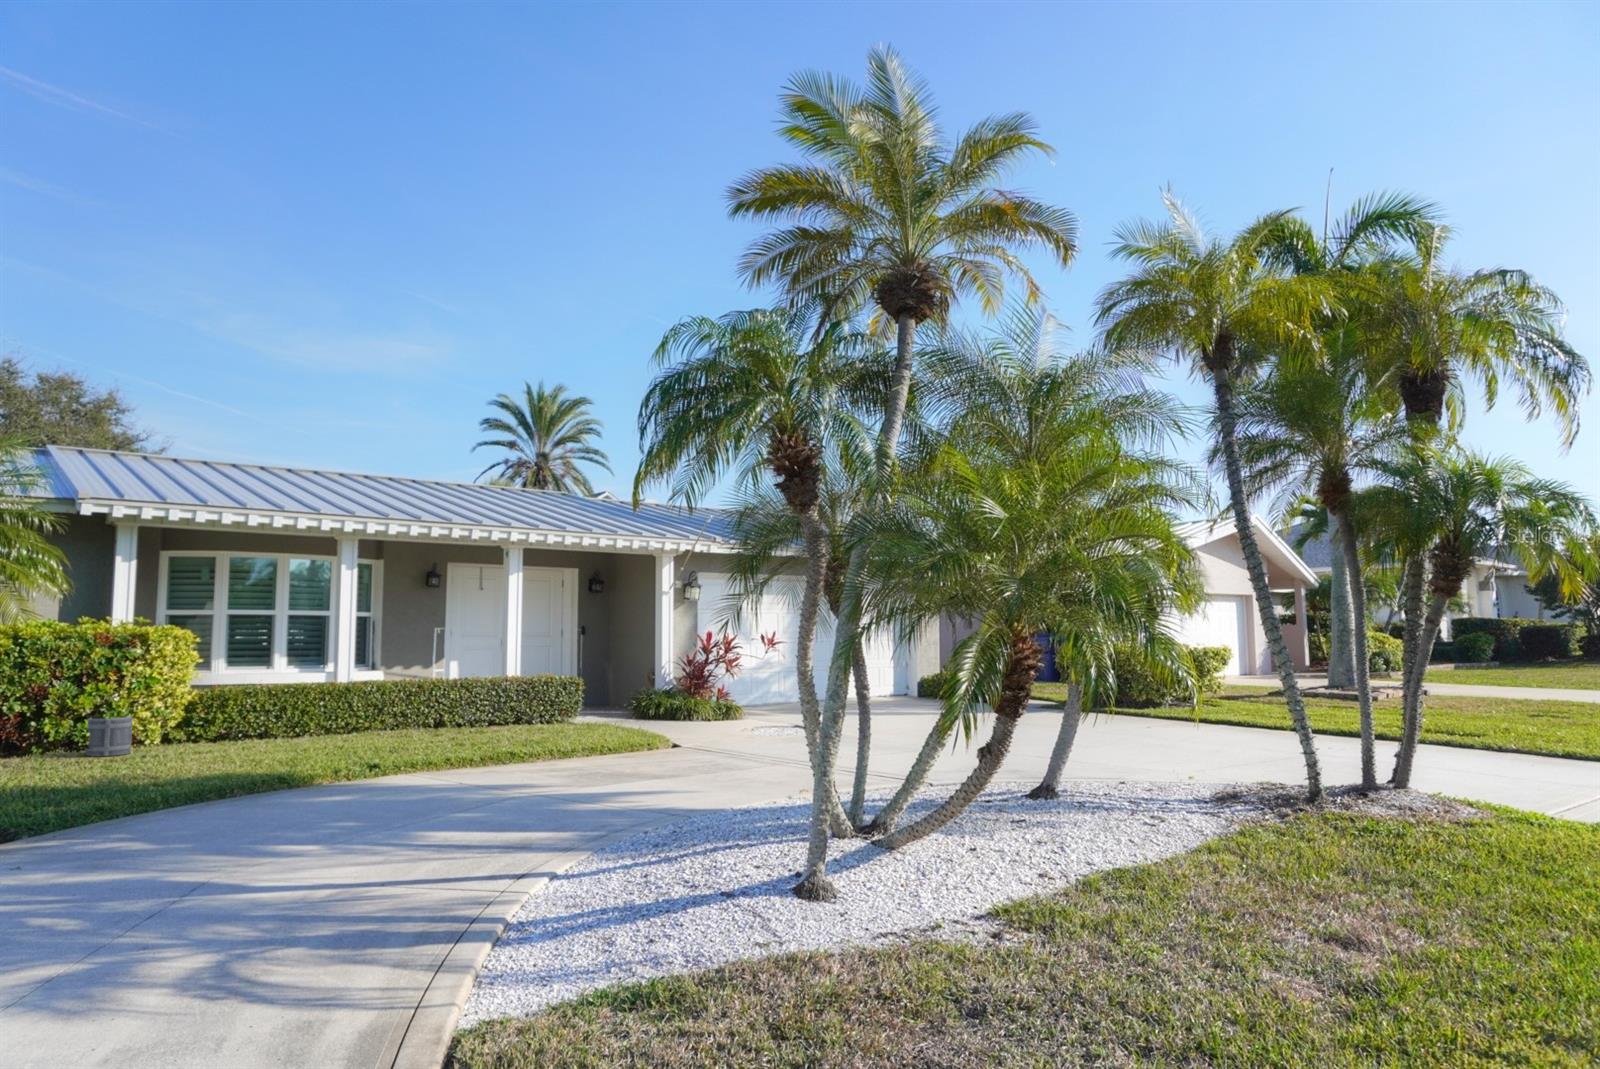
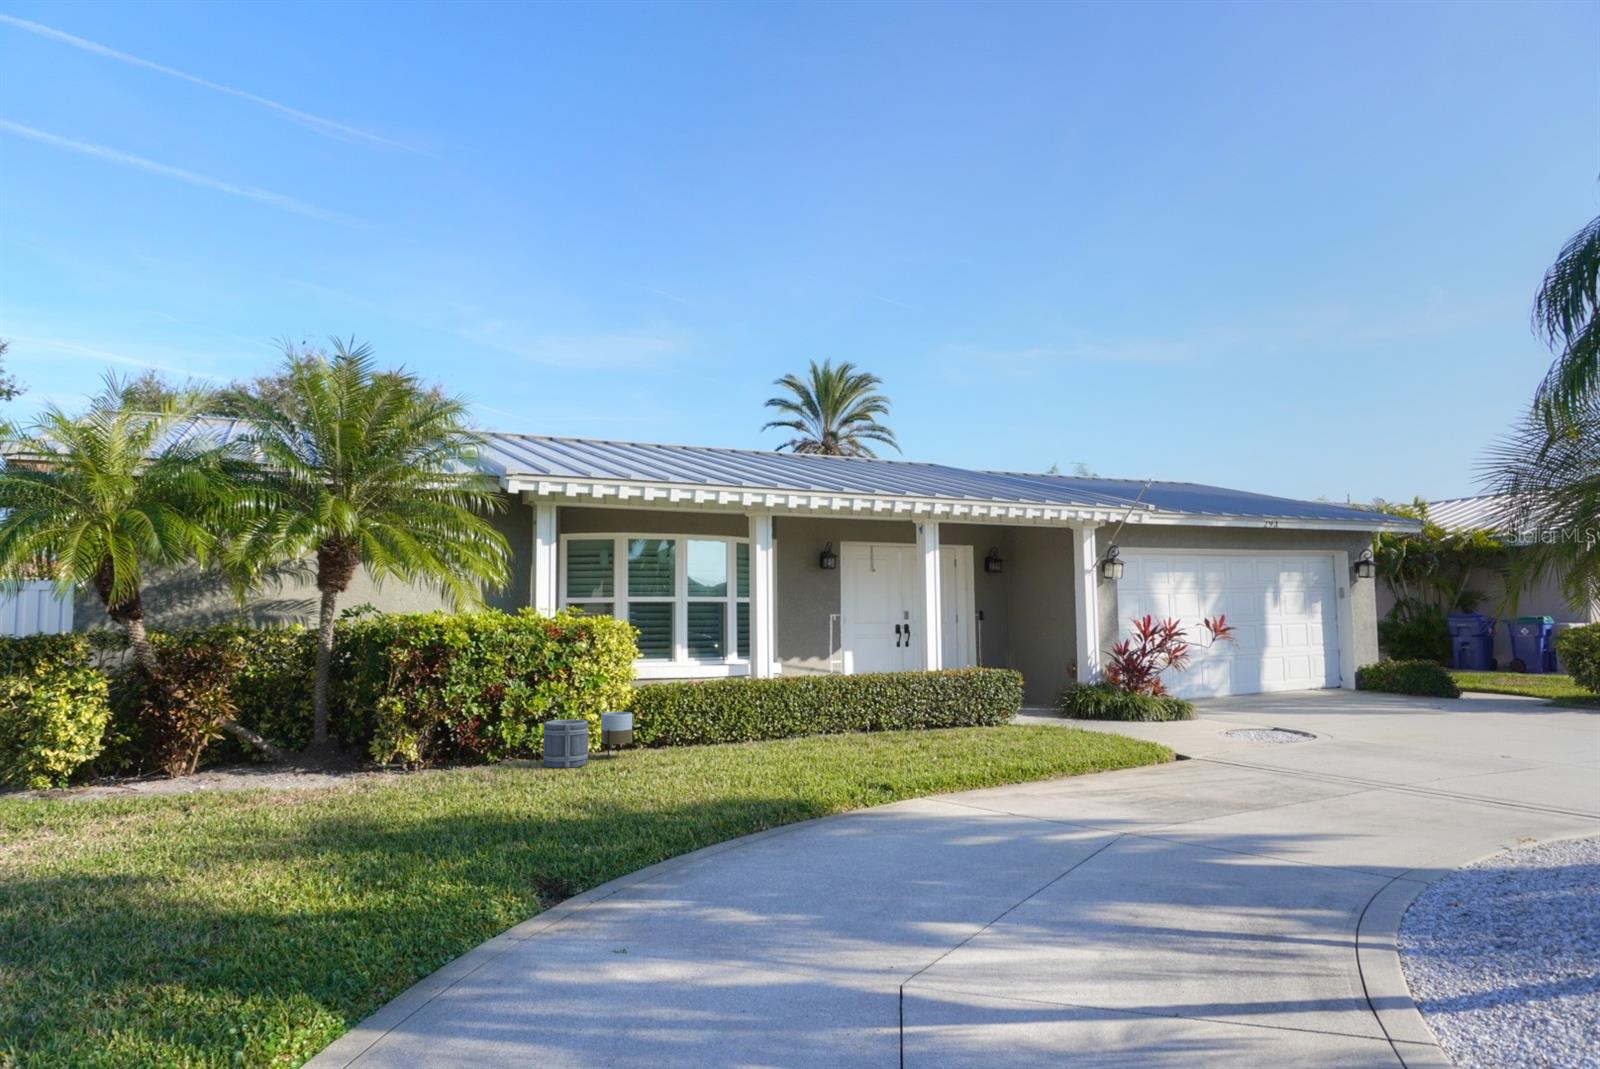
planter: none [149,710,182,751] -> present [601,712,634,759]

